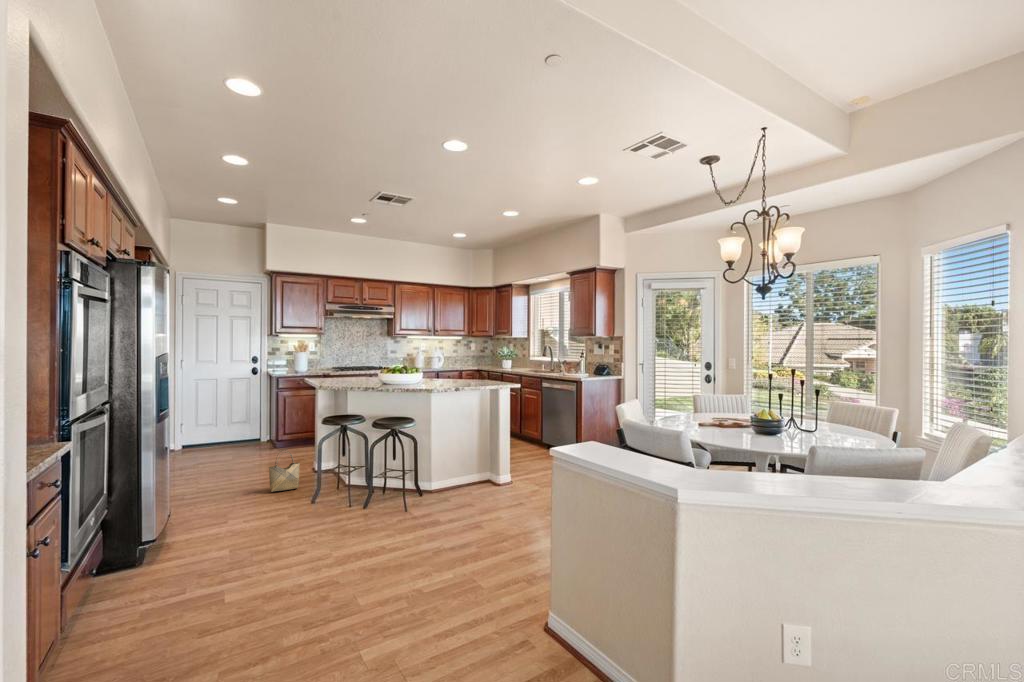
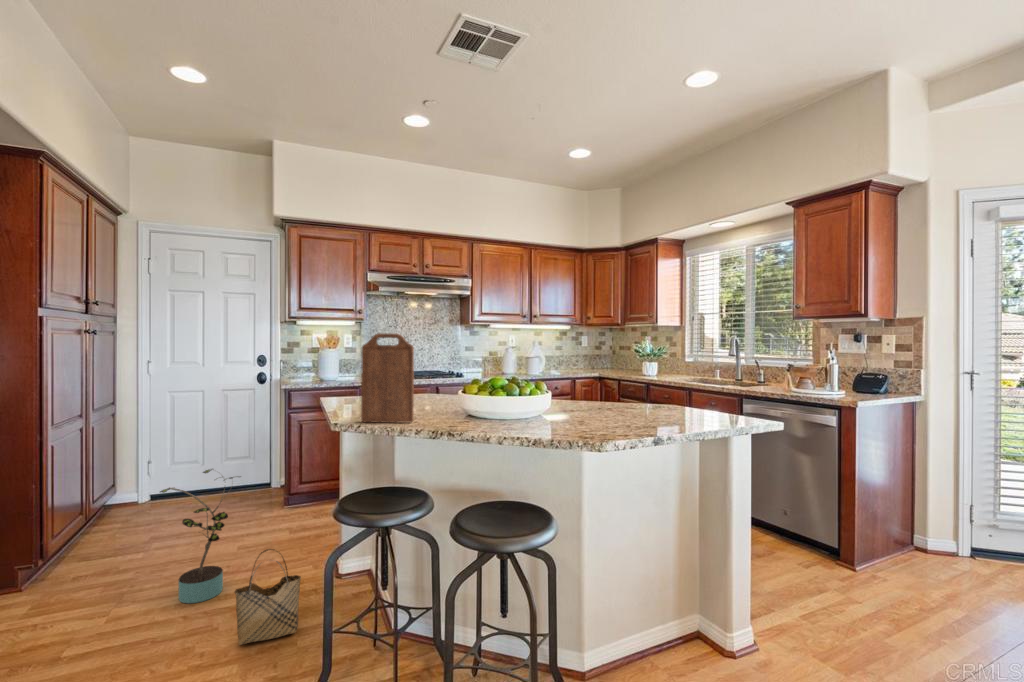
cutting board: none [332,346,357,386] -> present [361,333,414,422]
potted plant: none [220,416,263,483] -> present [160,469,233,603]

